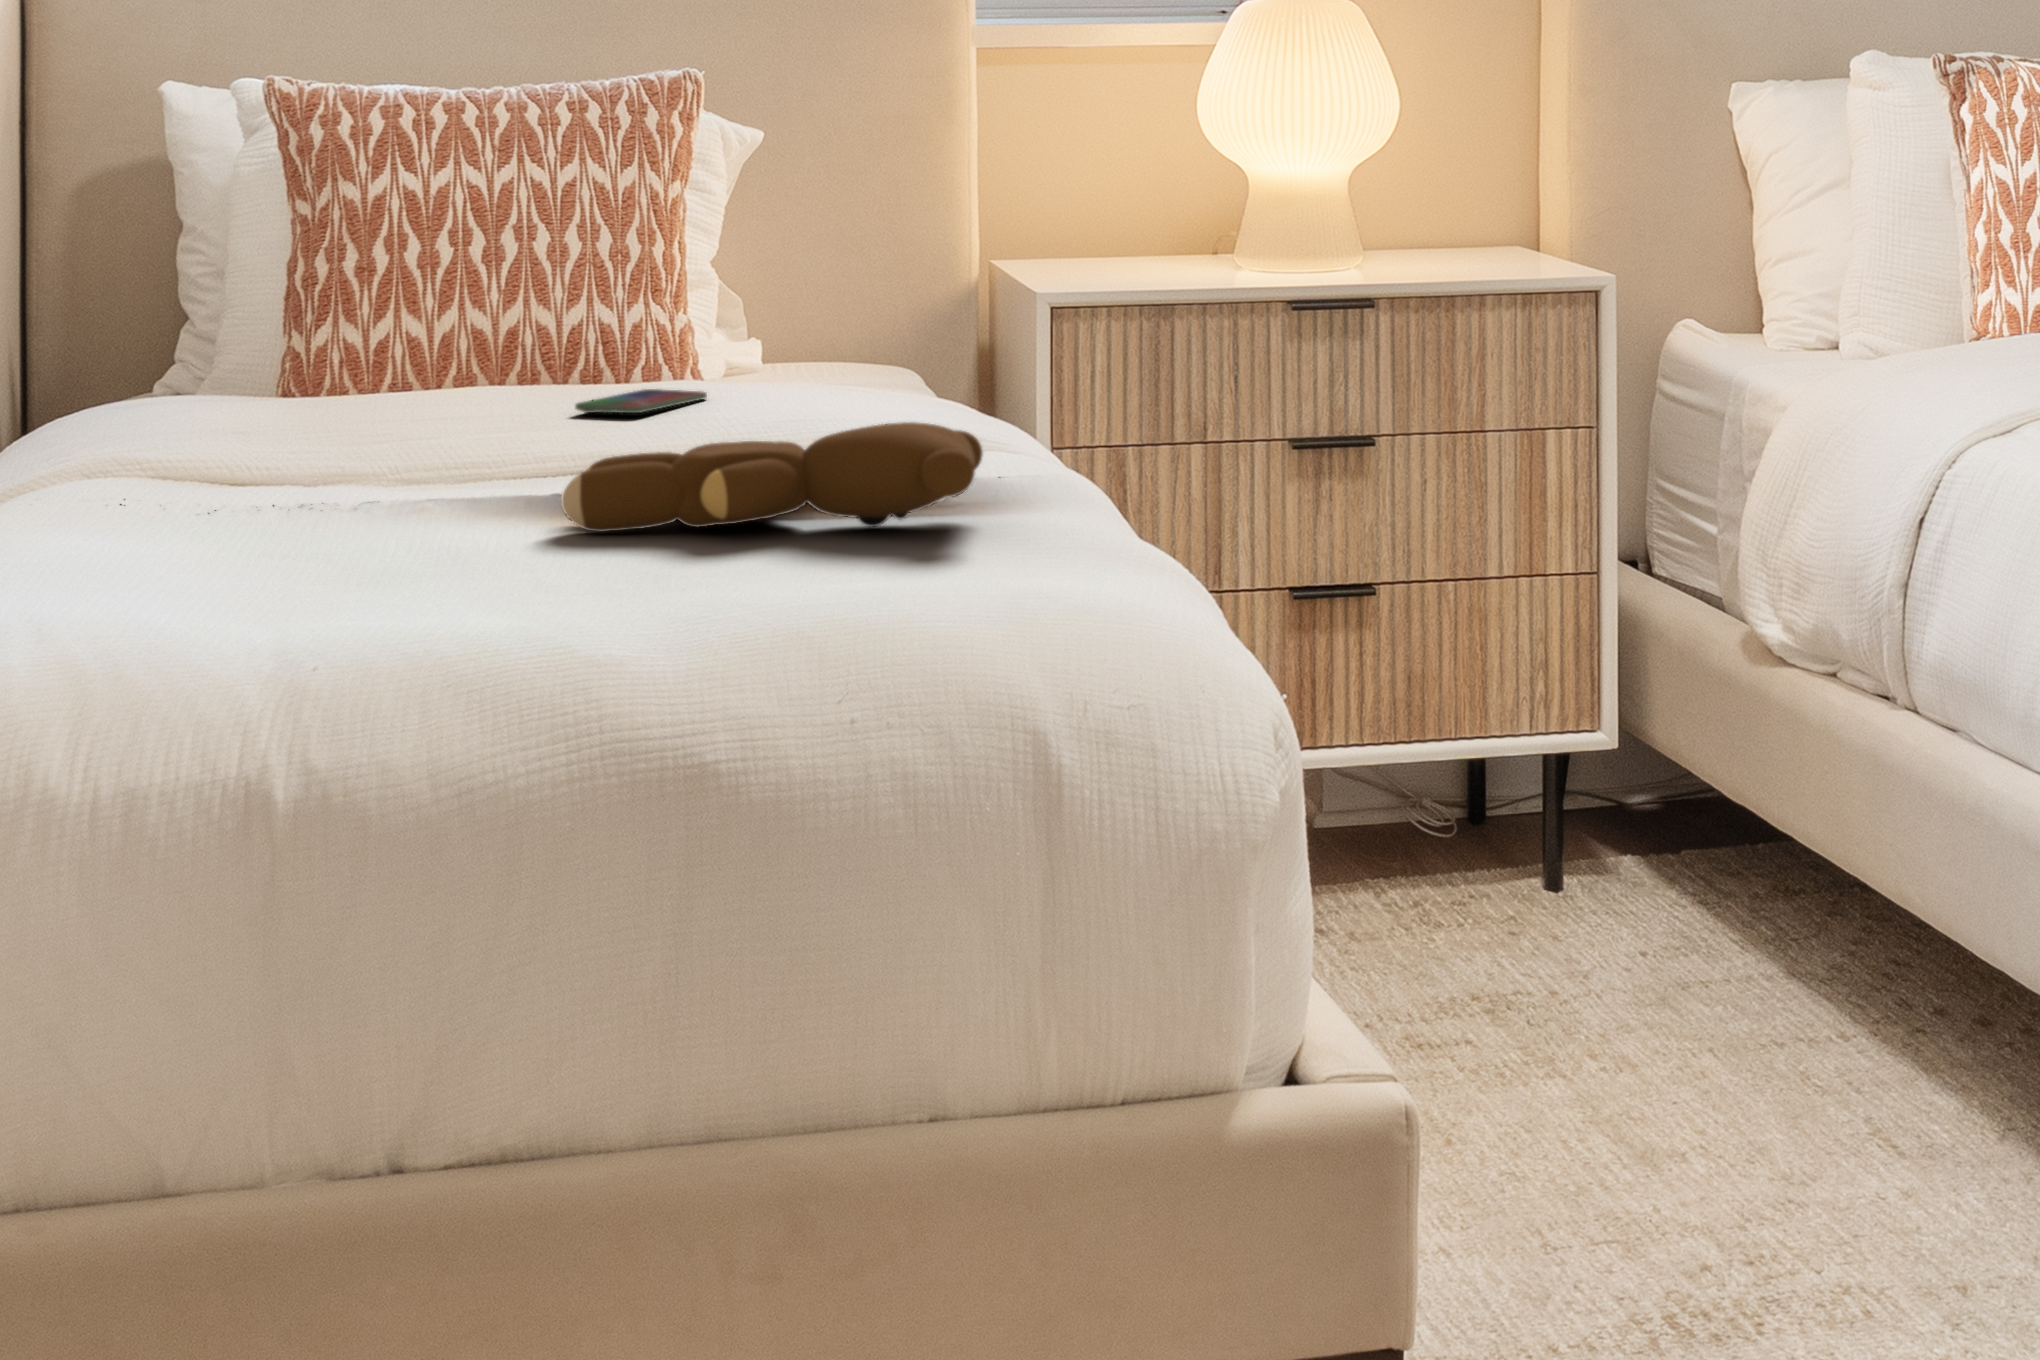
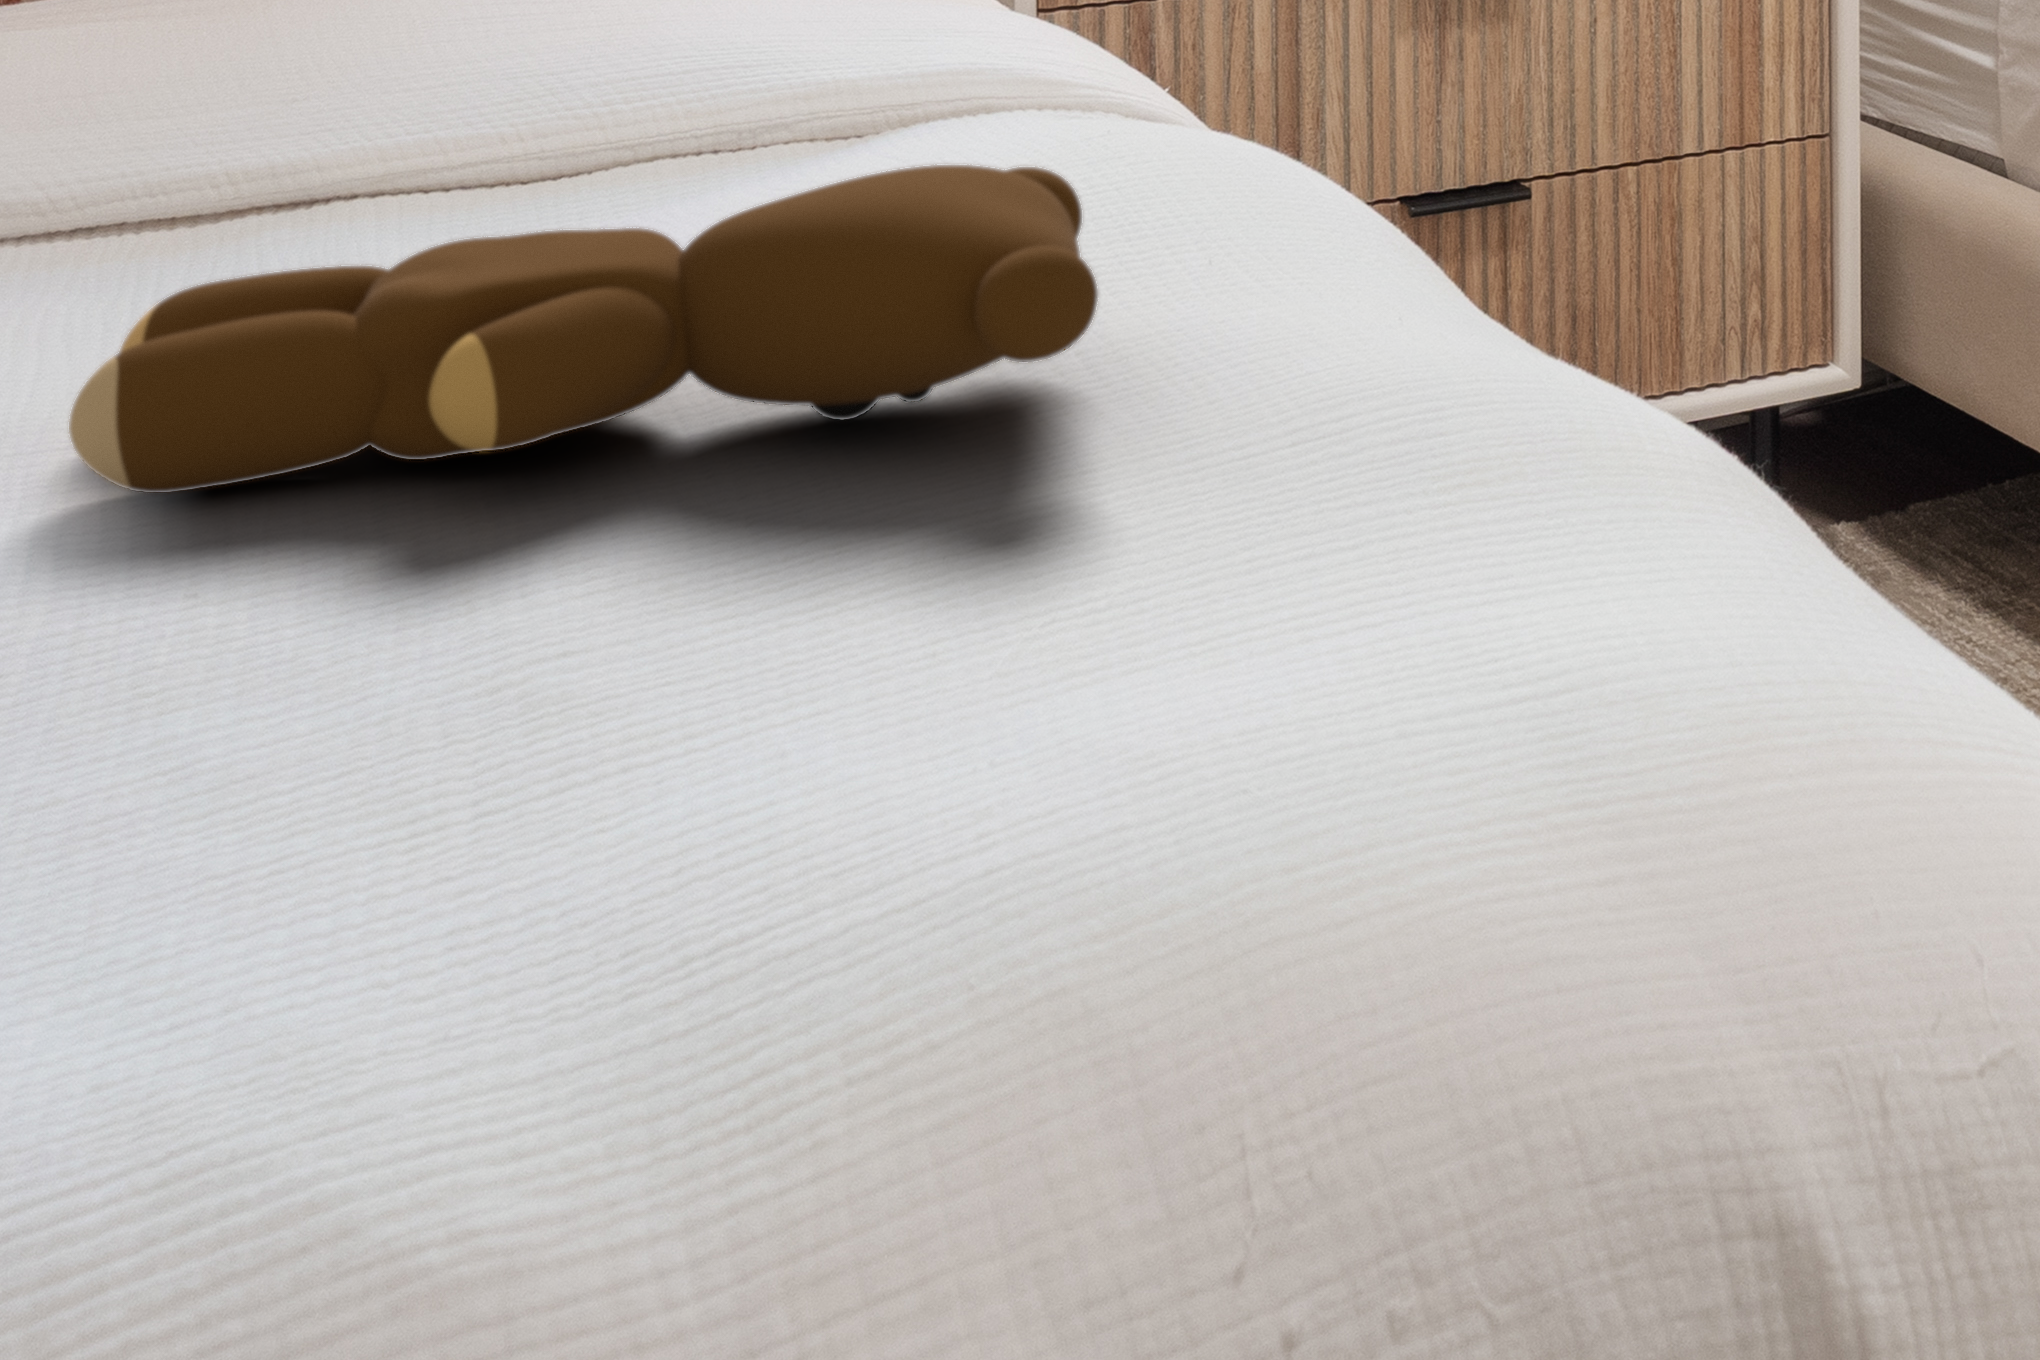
smartphone: present [575,389,707,413] -> none [150,8,429,82]

